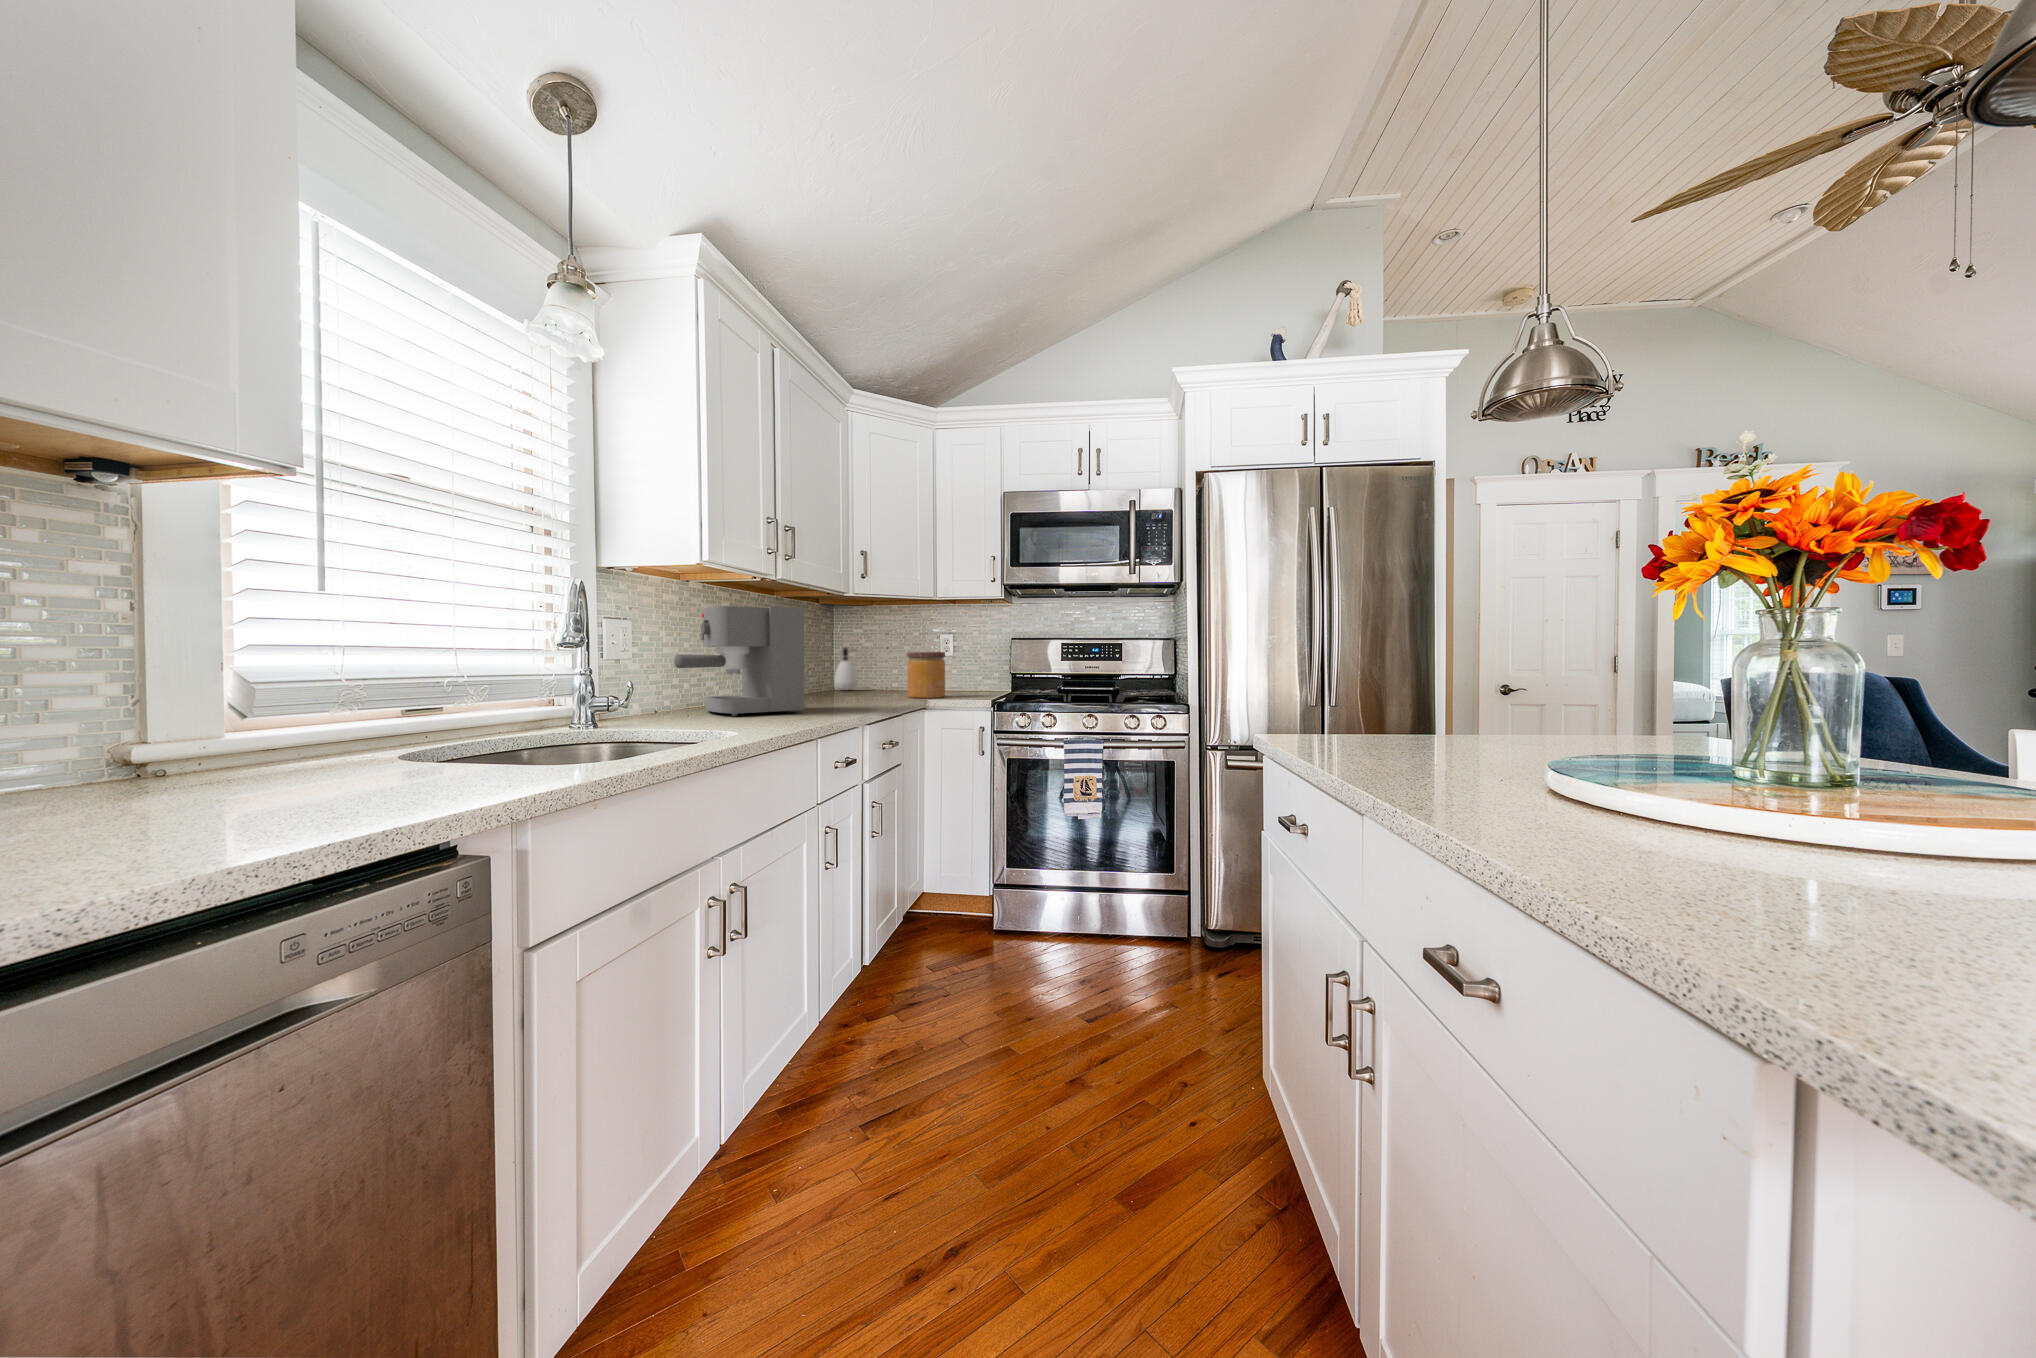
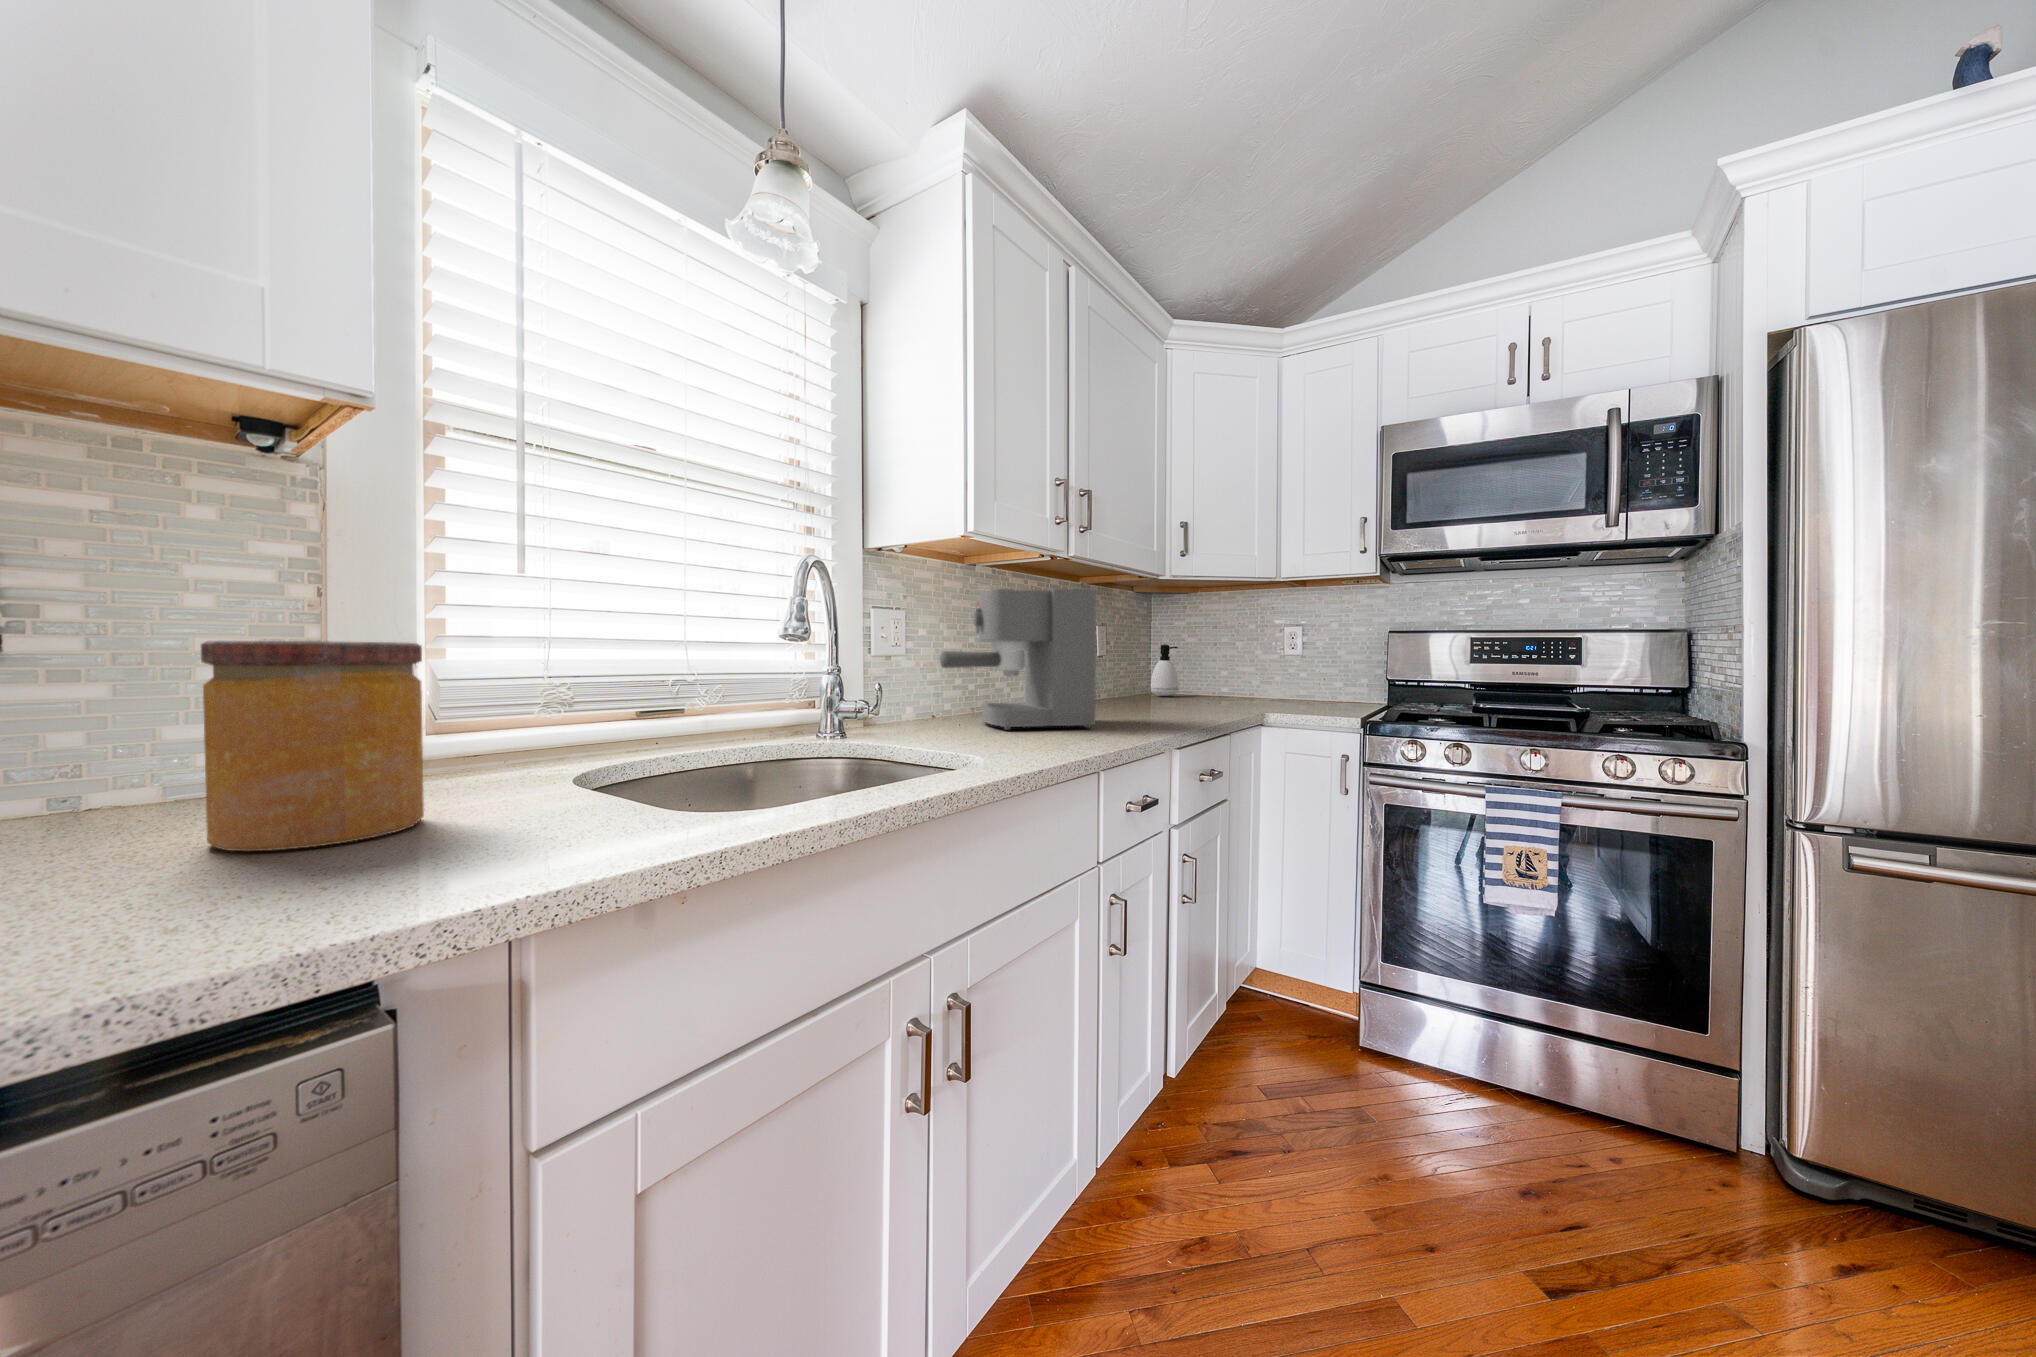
jar: present [907,652,945,698] -> present [201,641,424,851]

